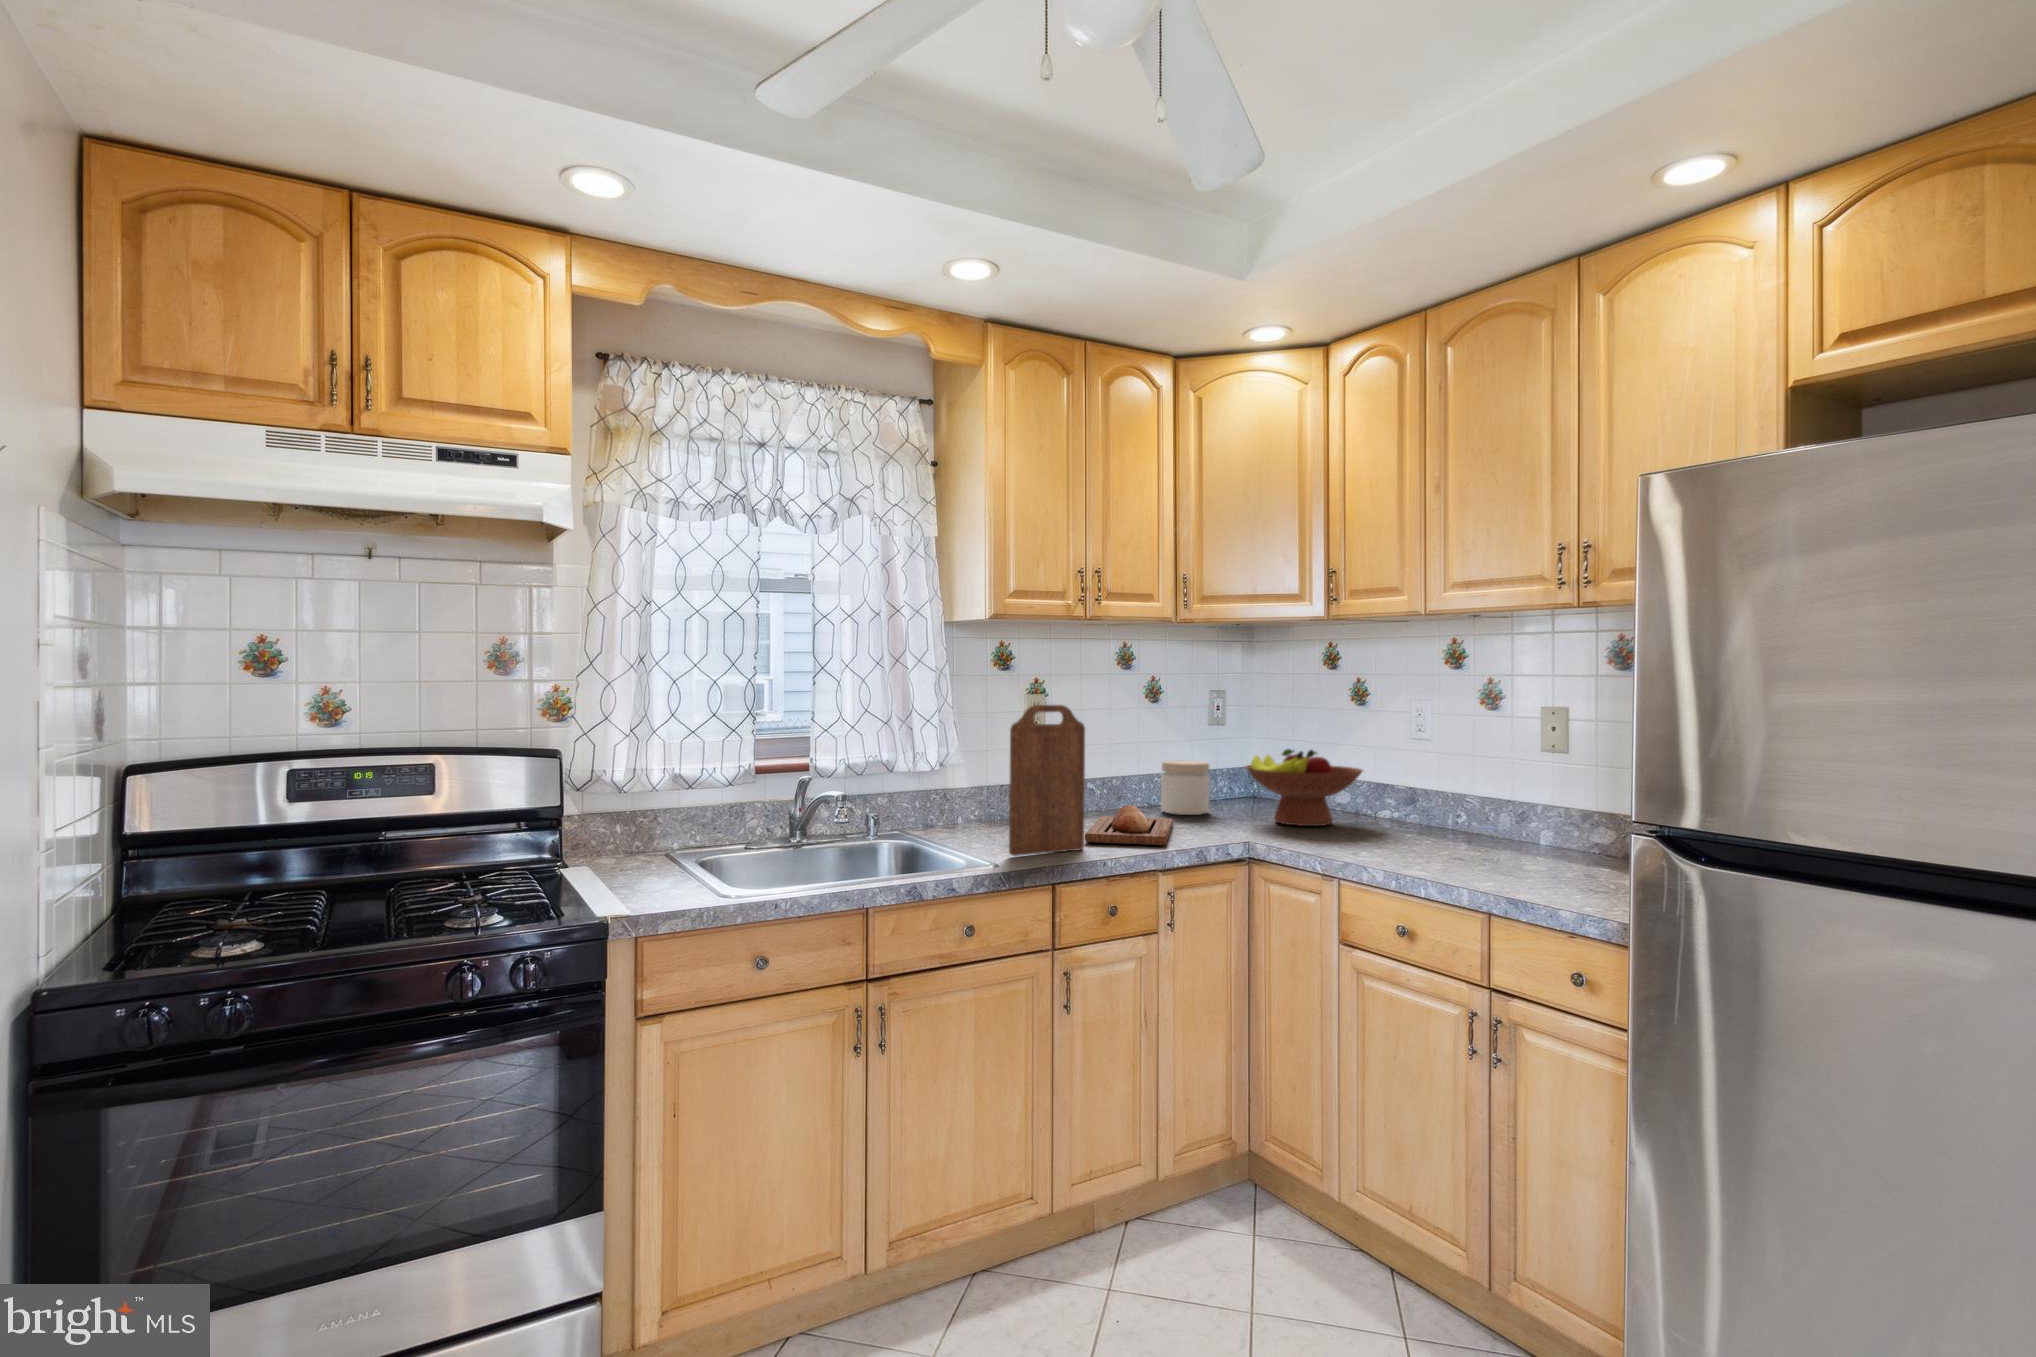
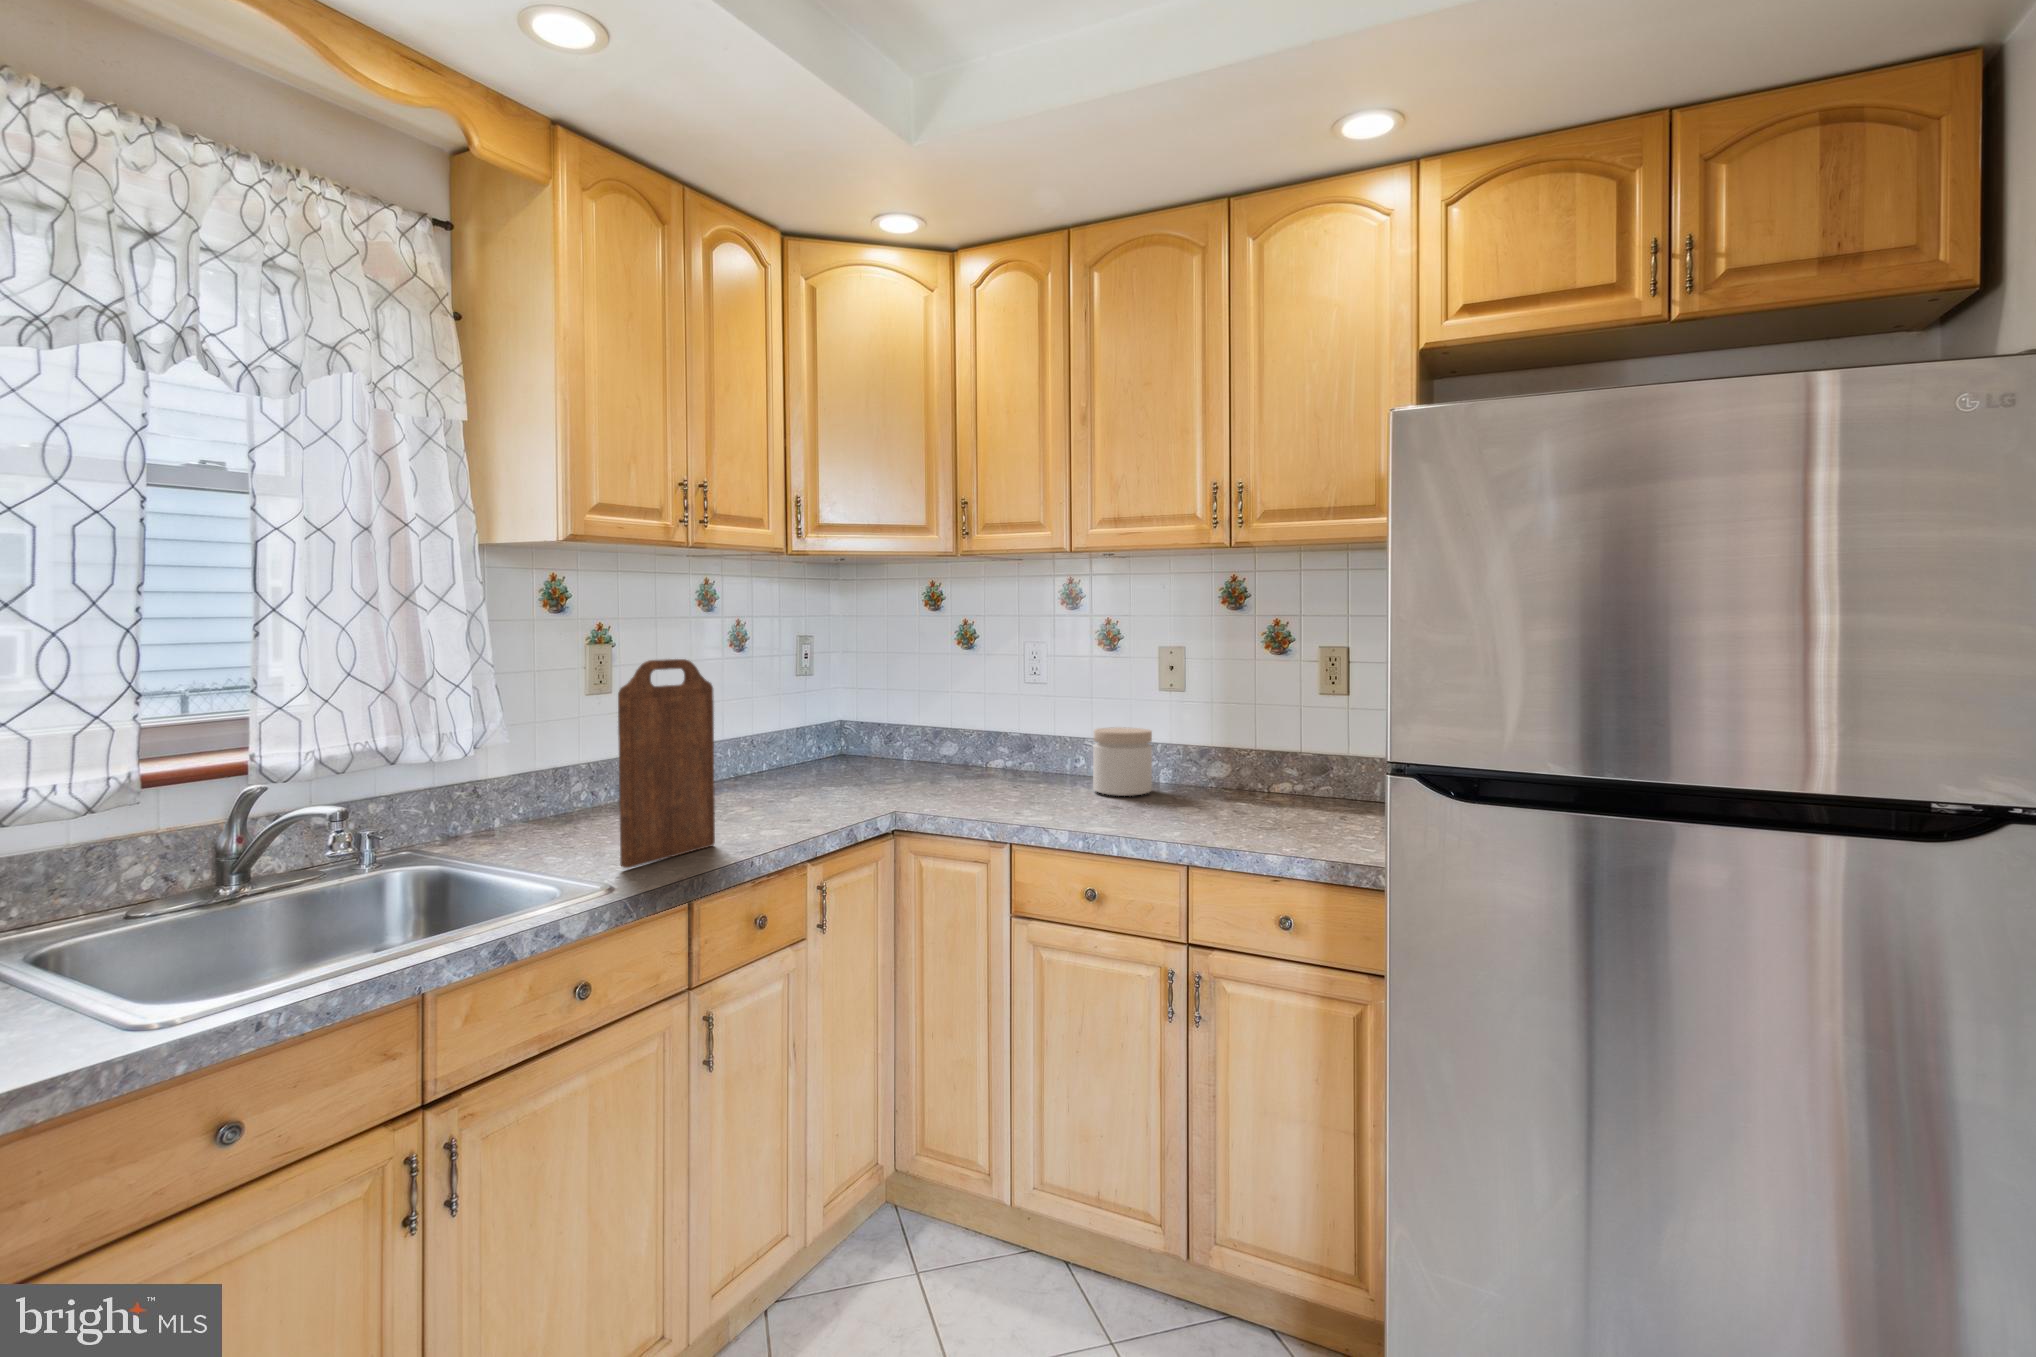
fruit bowl: present [1246,749,1363,826] -> none [863,701,989,785]
jar: present [1161,761,1210,815] -> present [1093,727,1152,796]
bread loaf: present [1085,805,1173,845] -> none [700,779,813,834]

